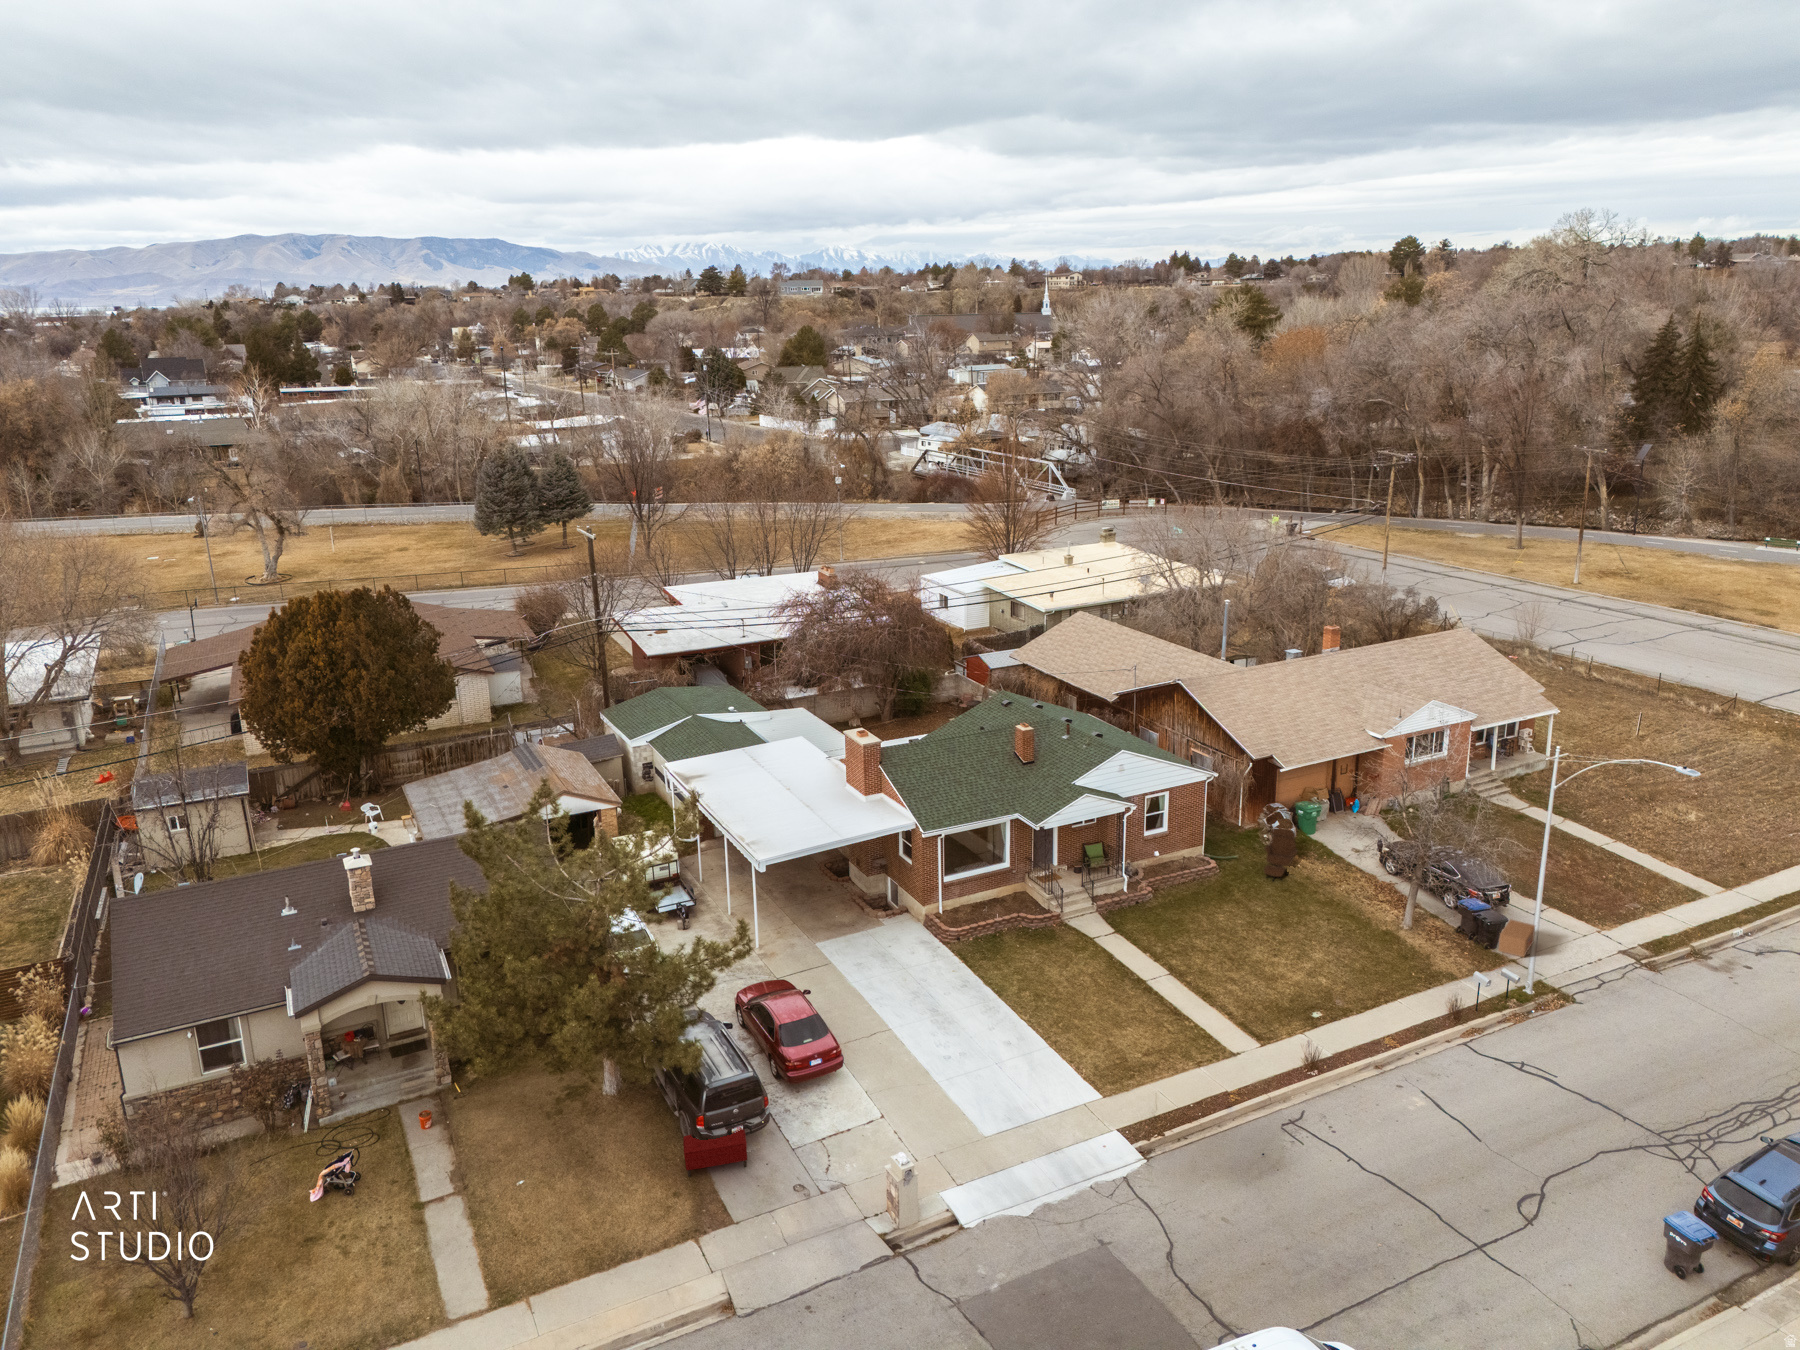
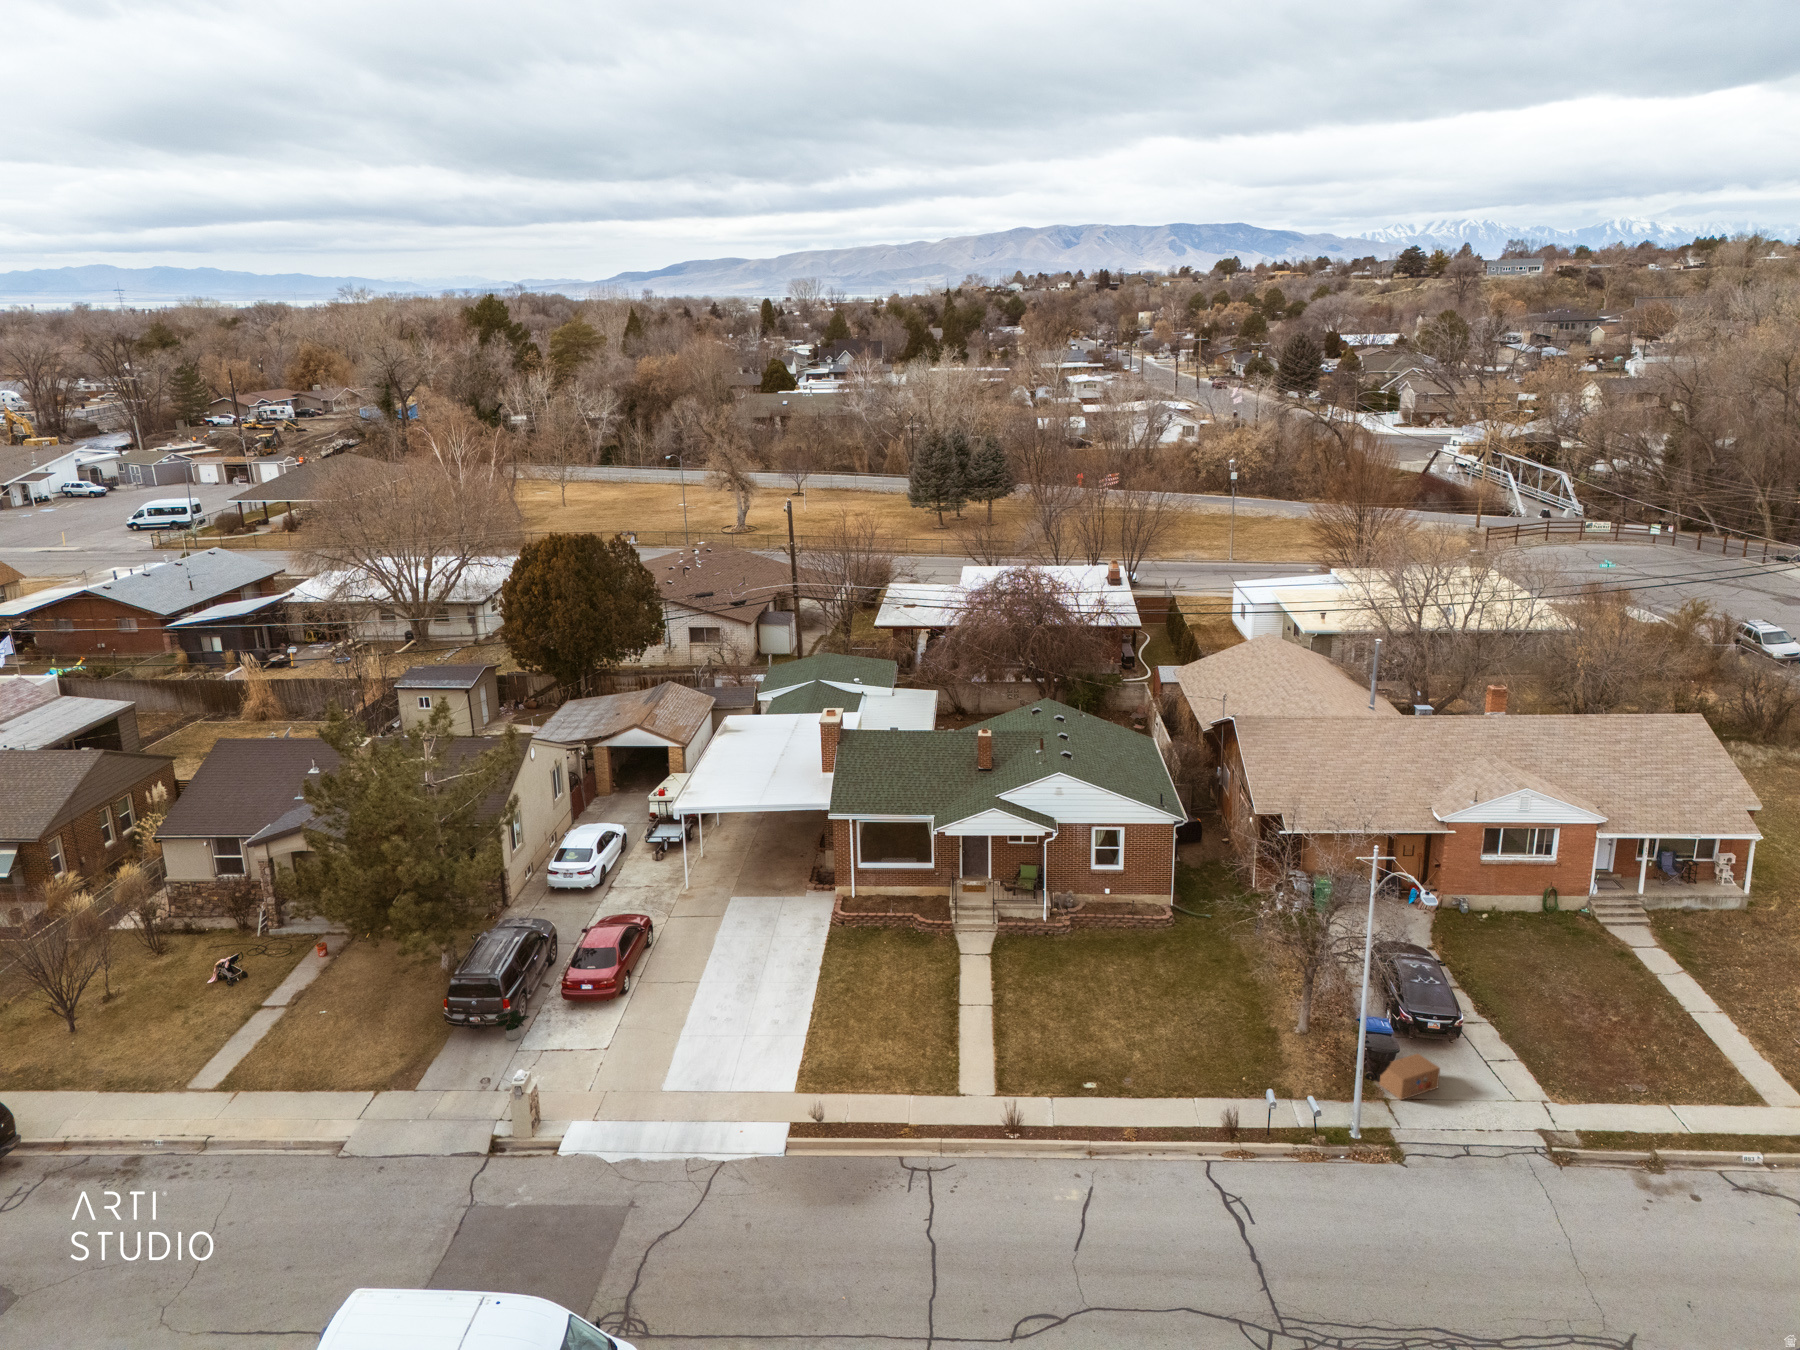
lounge chair: present [1264,828,1298,877] -> none [1211,893,1262,951]
potted plant: none [752,1109,785,1143] -> present [495,1010,529,1040]
bench: present [683,1130,747,1177] -> none [426,1012,488,1052]

